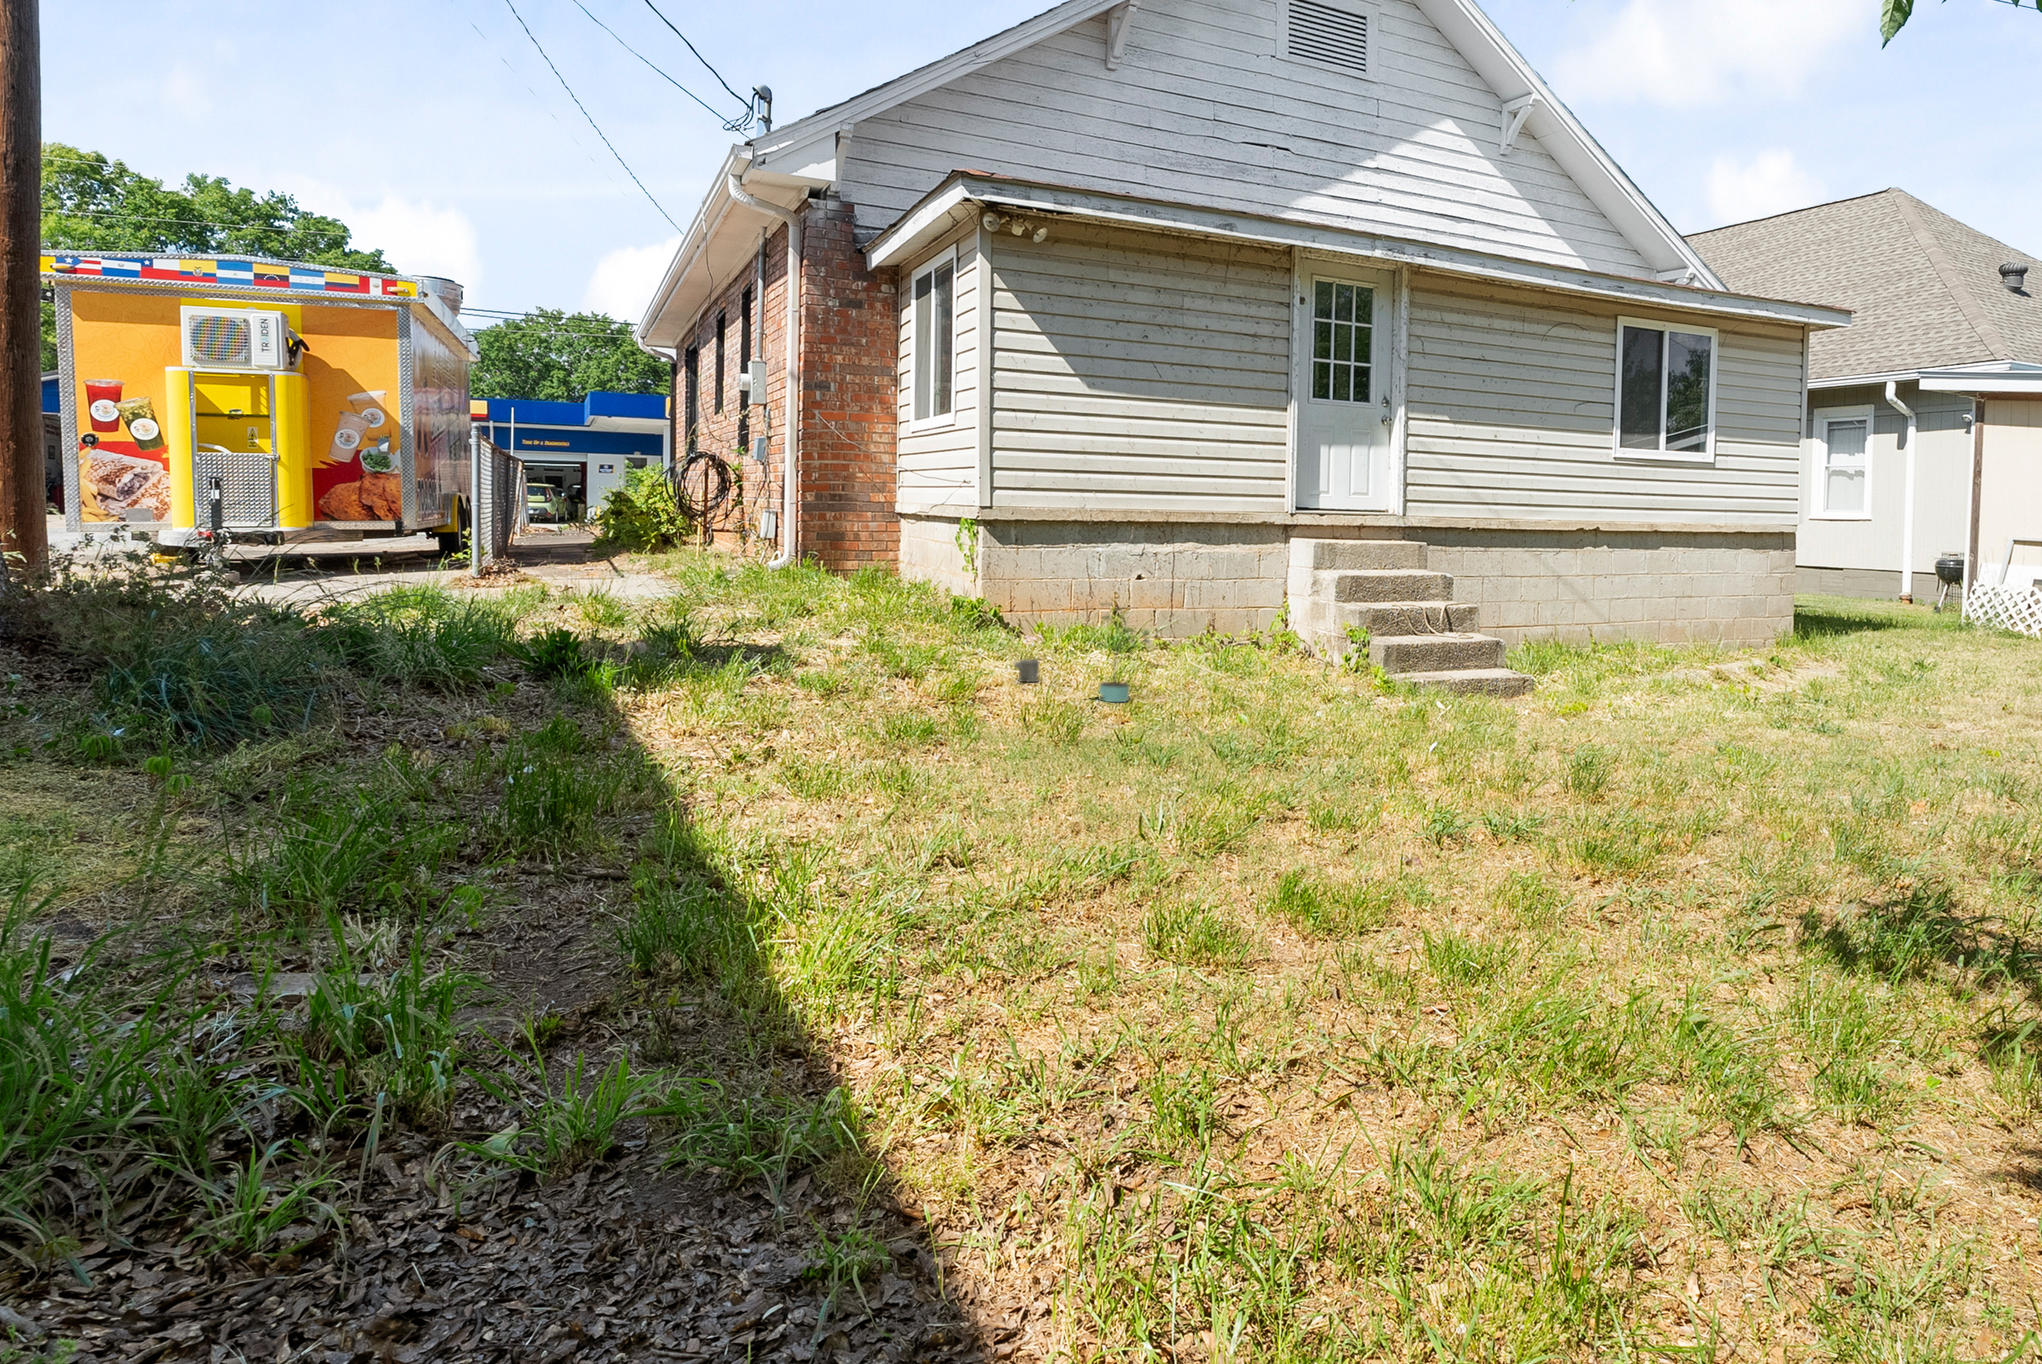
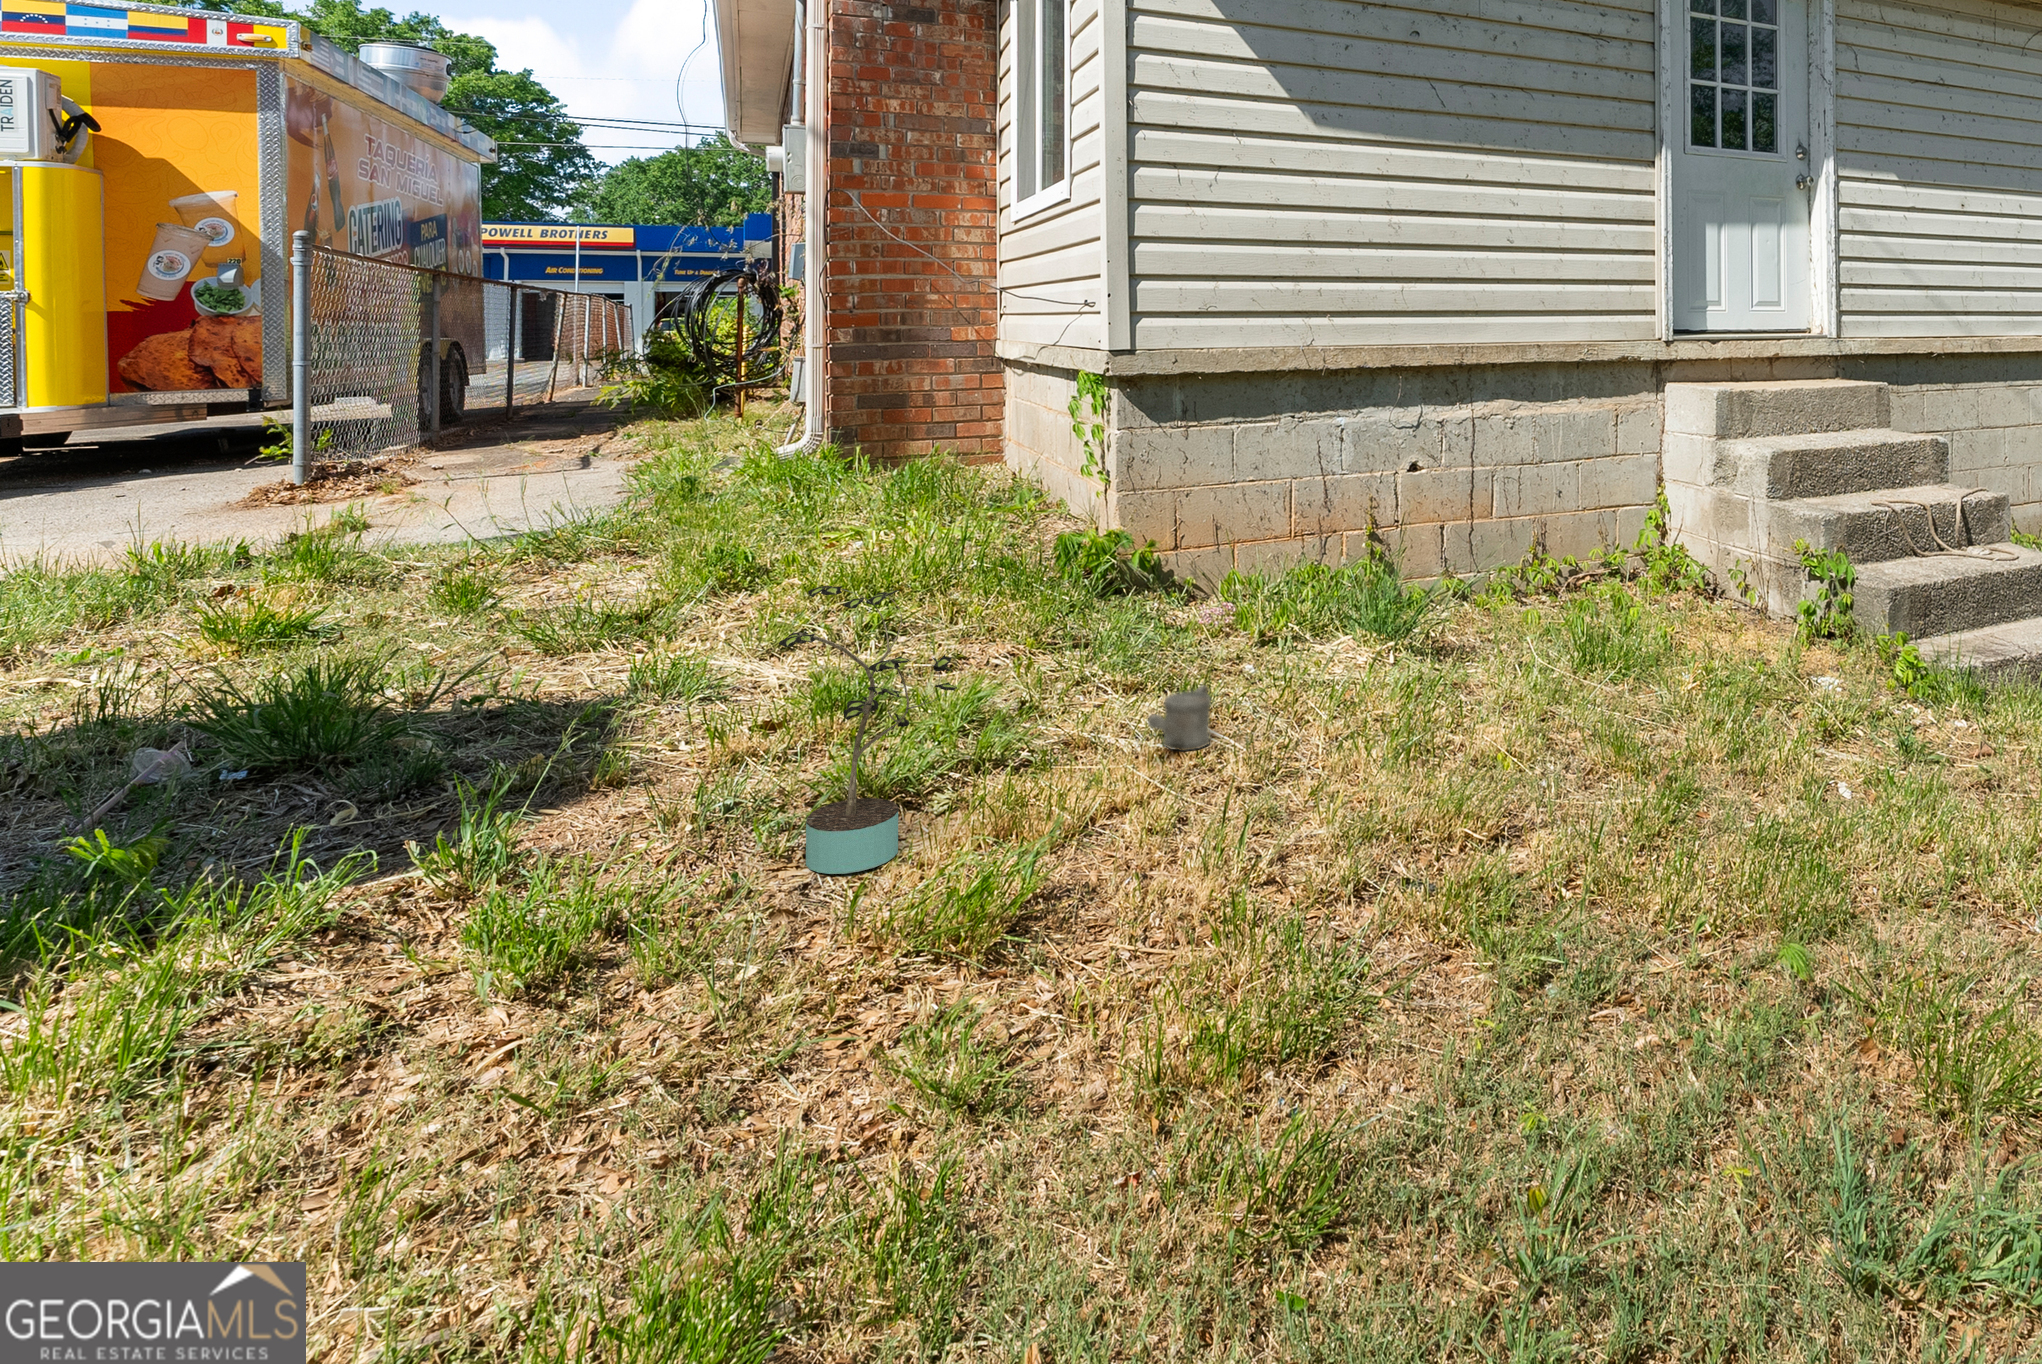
potted plant: present [1099,603,1148,702] -> present [779,586,957,874]

